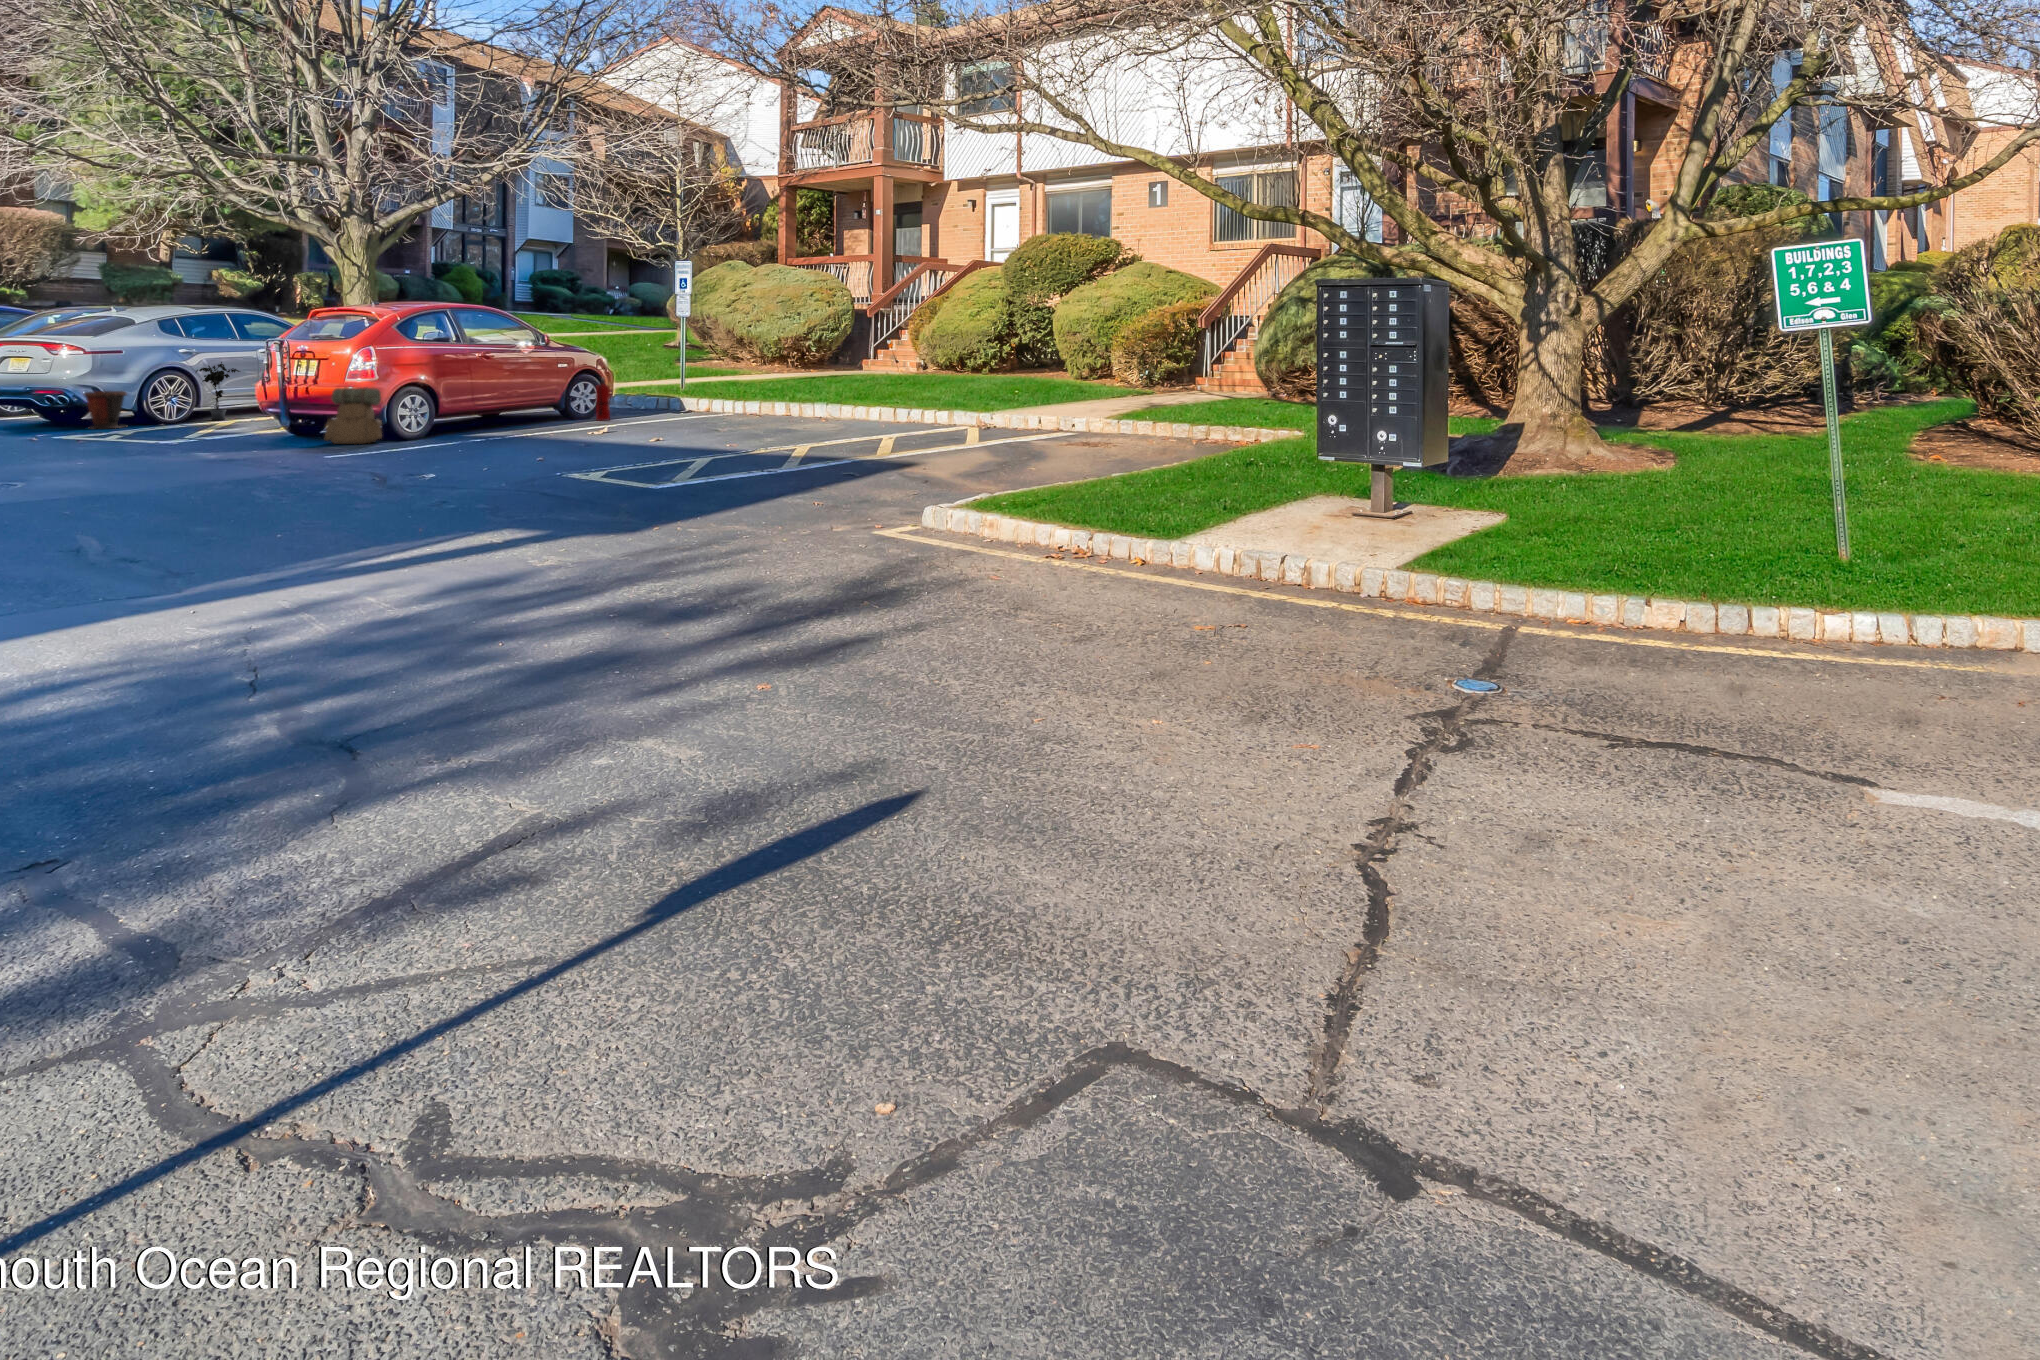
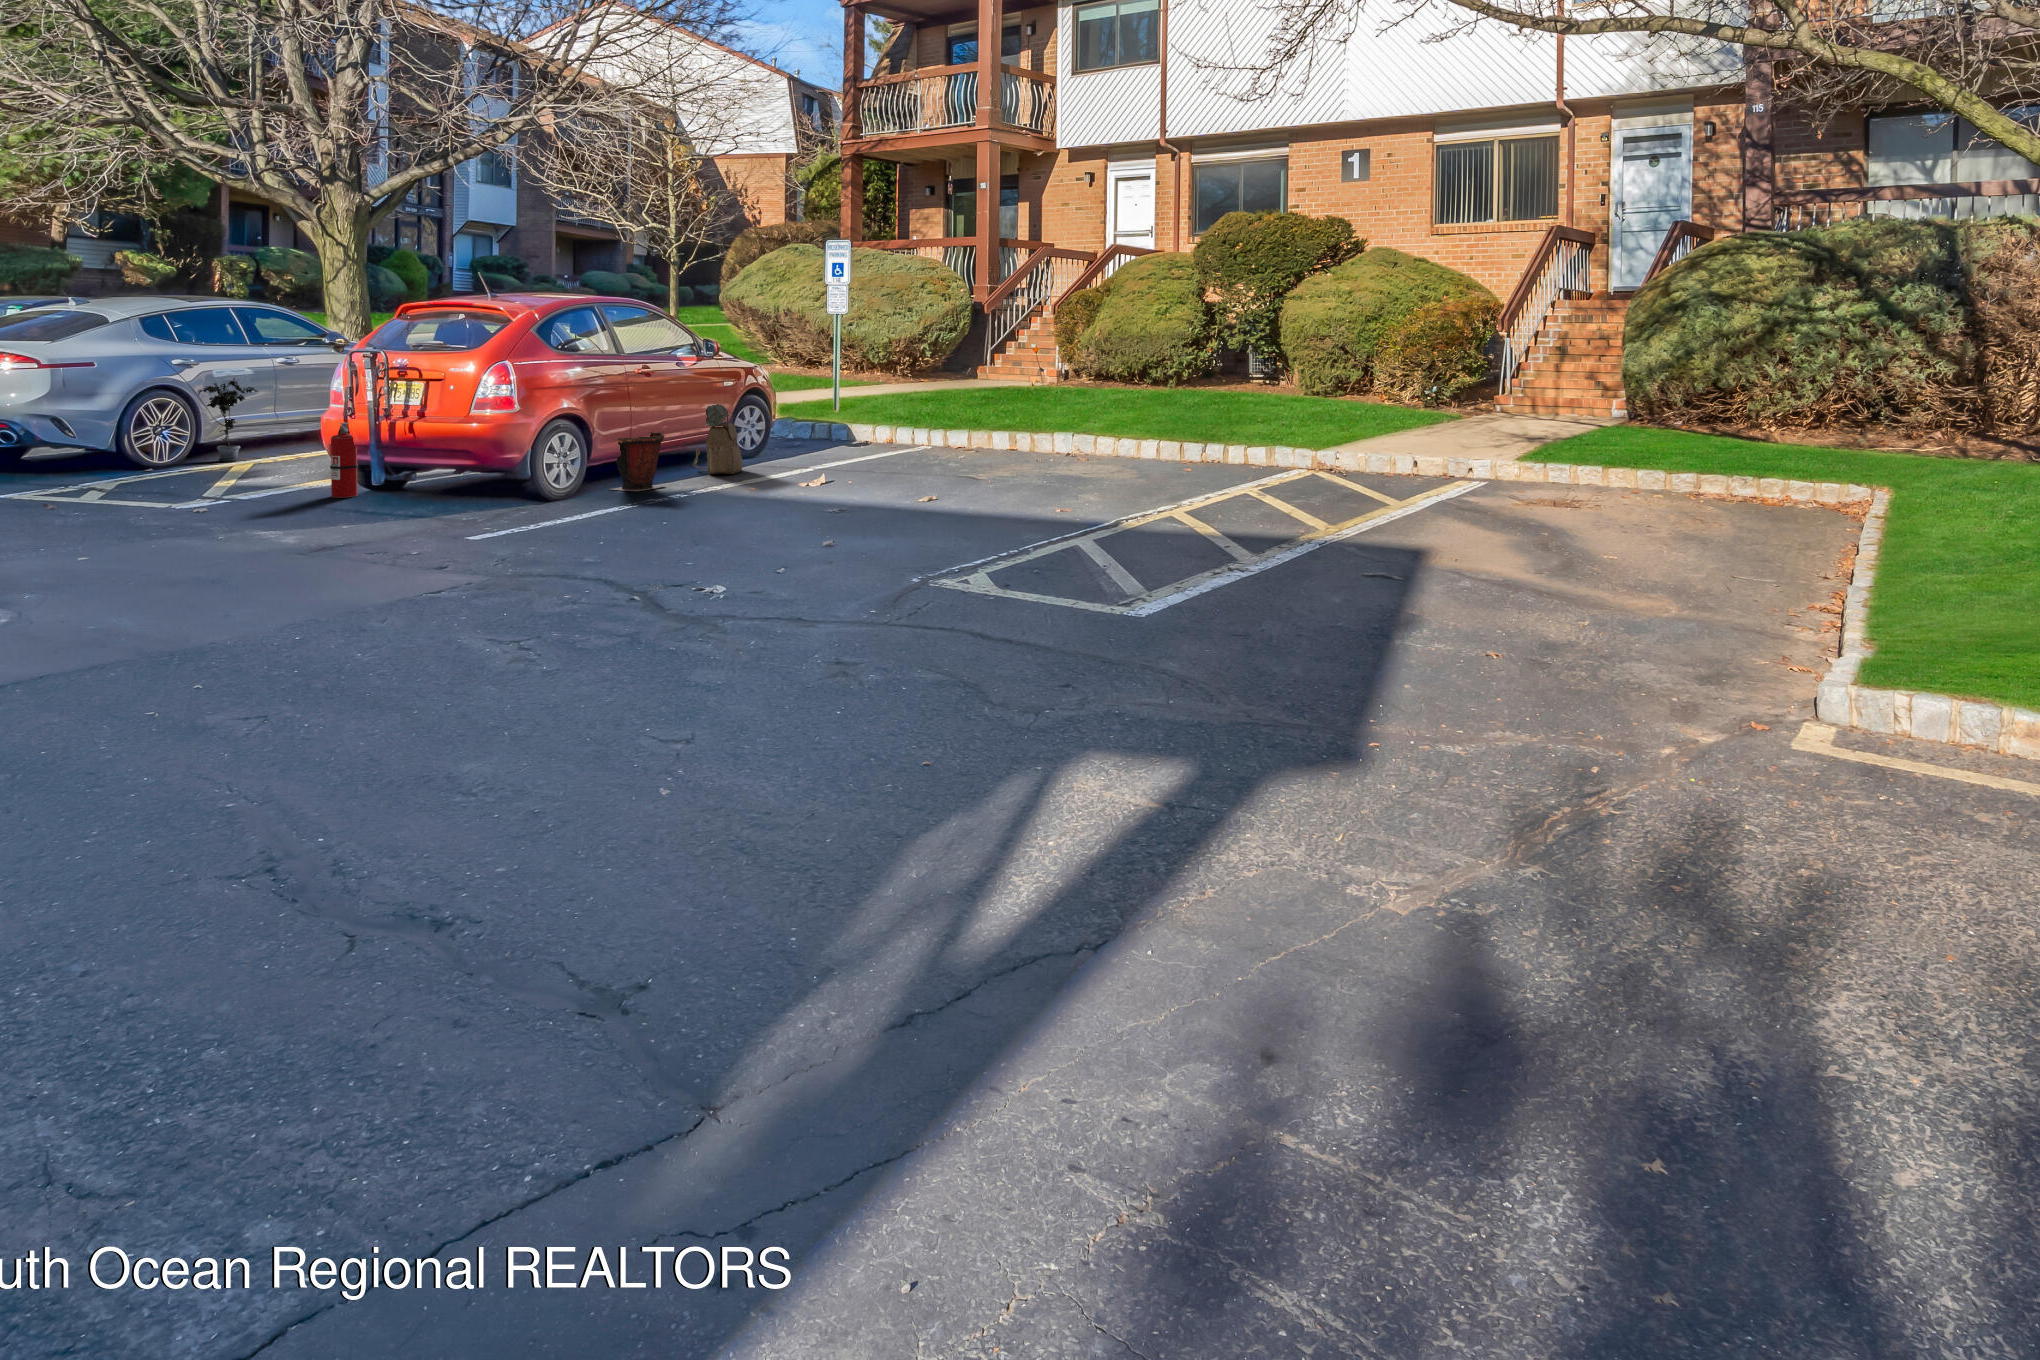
fire extinguisher: present [596,378,610,421] -> present [330,423,358,498]
backpack: present [325,387,382,444] -> present [693,404,743,474]
trash can: present [84,391,127,428] -> present [612,431,664,491]

